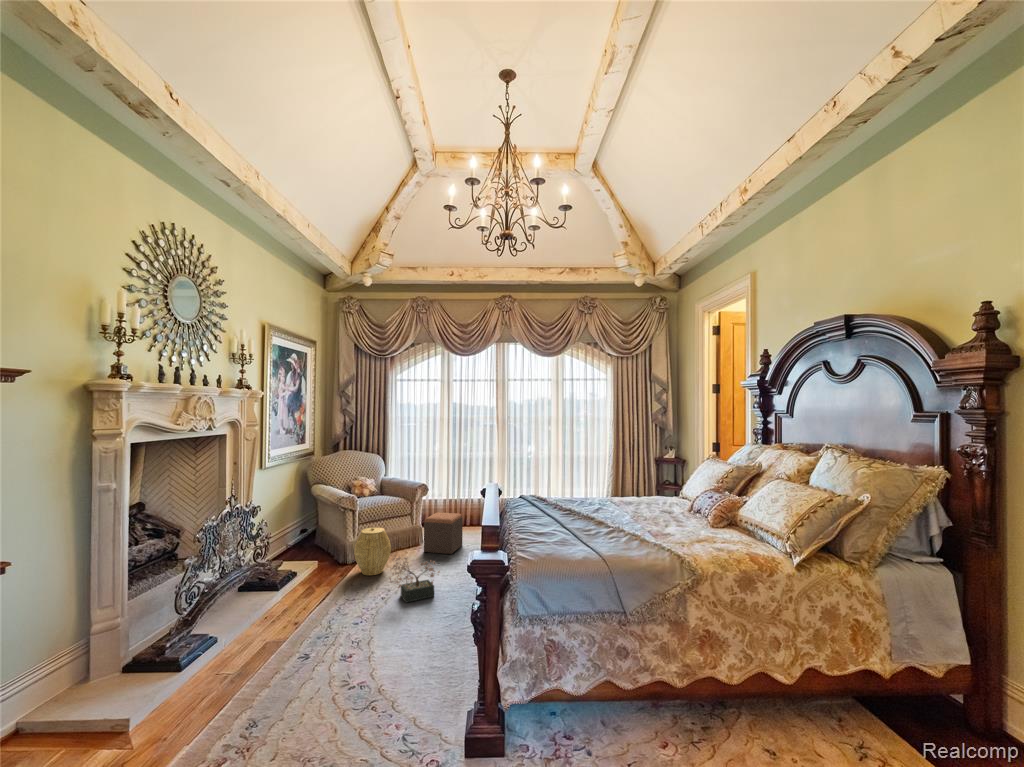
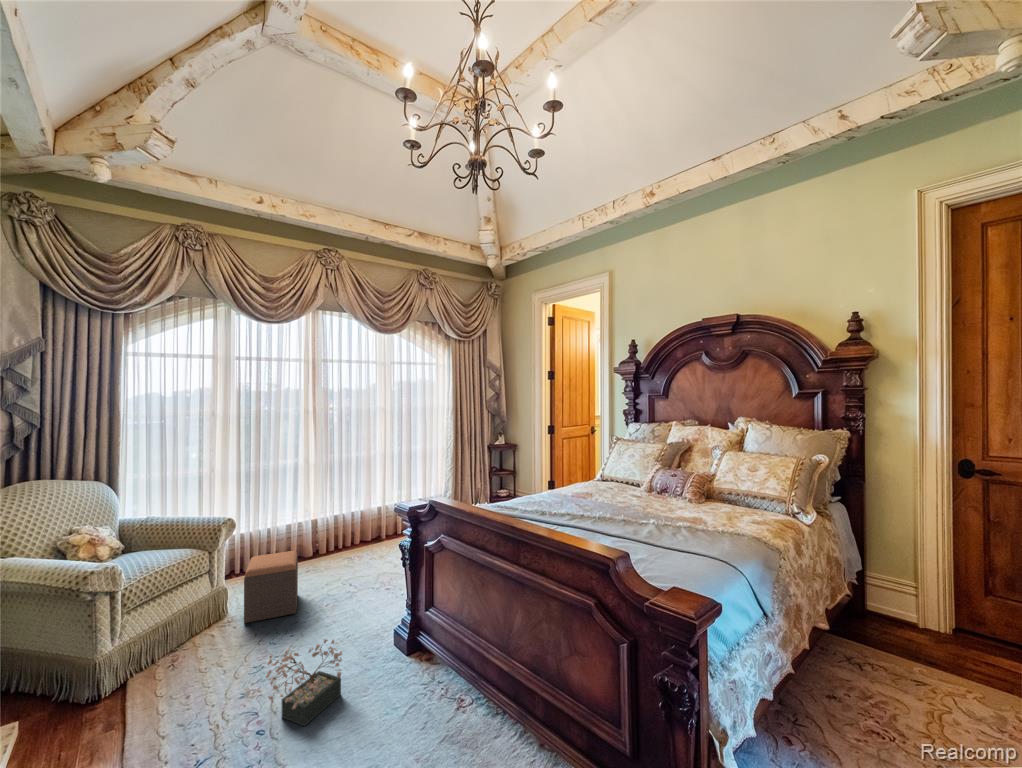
woven basket: present [354,527,391,575] -> none [138,610,215,705]

